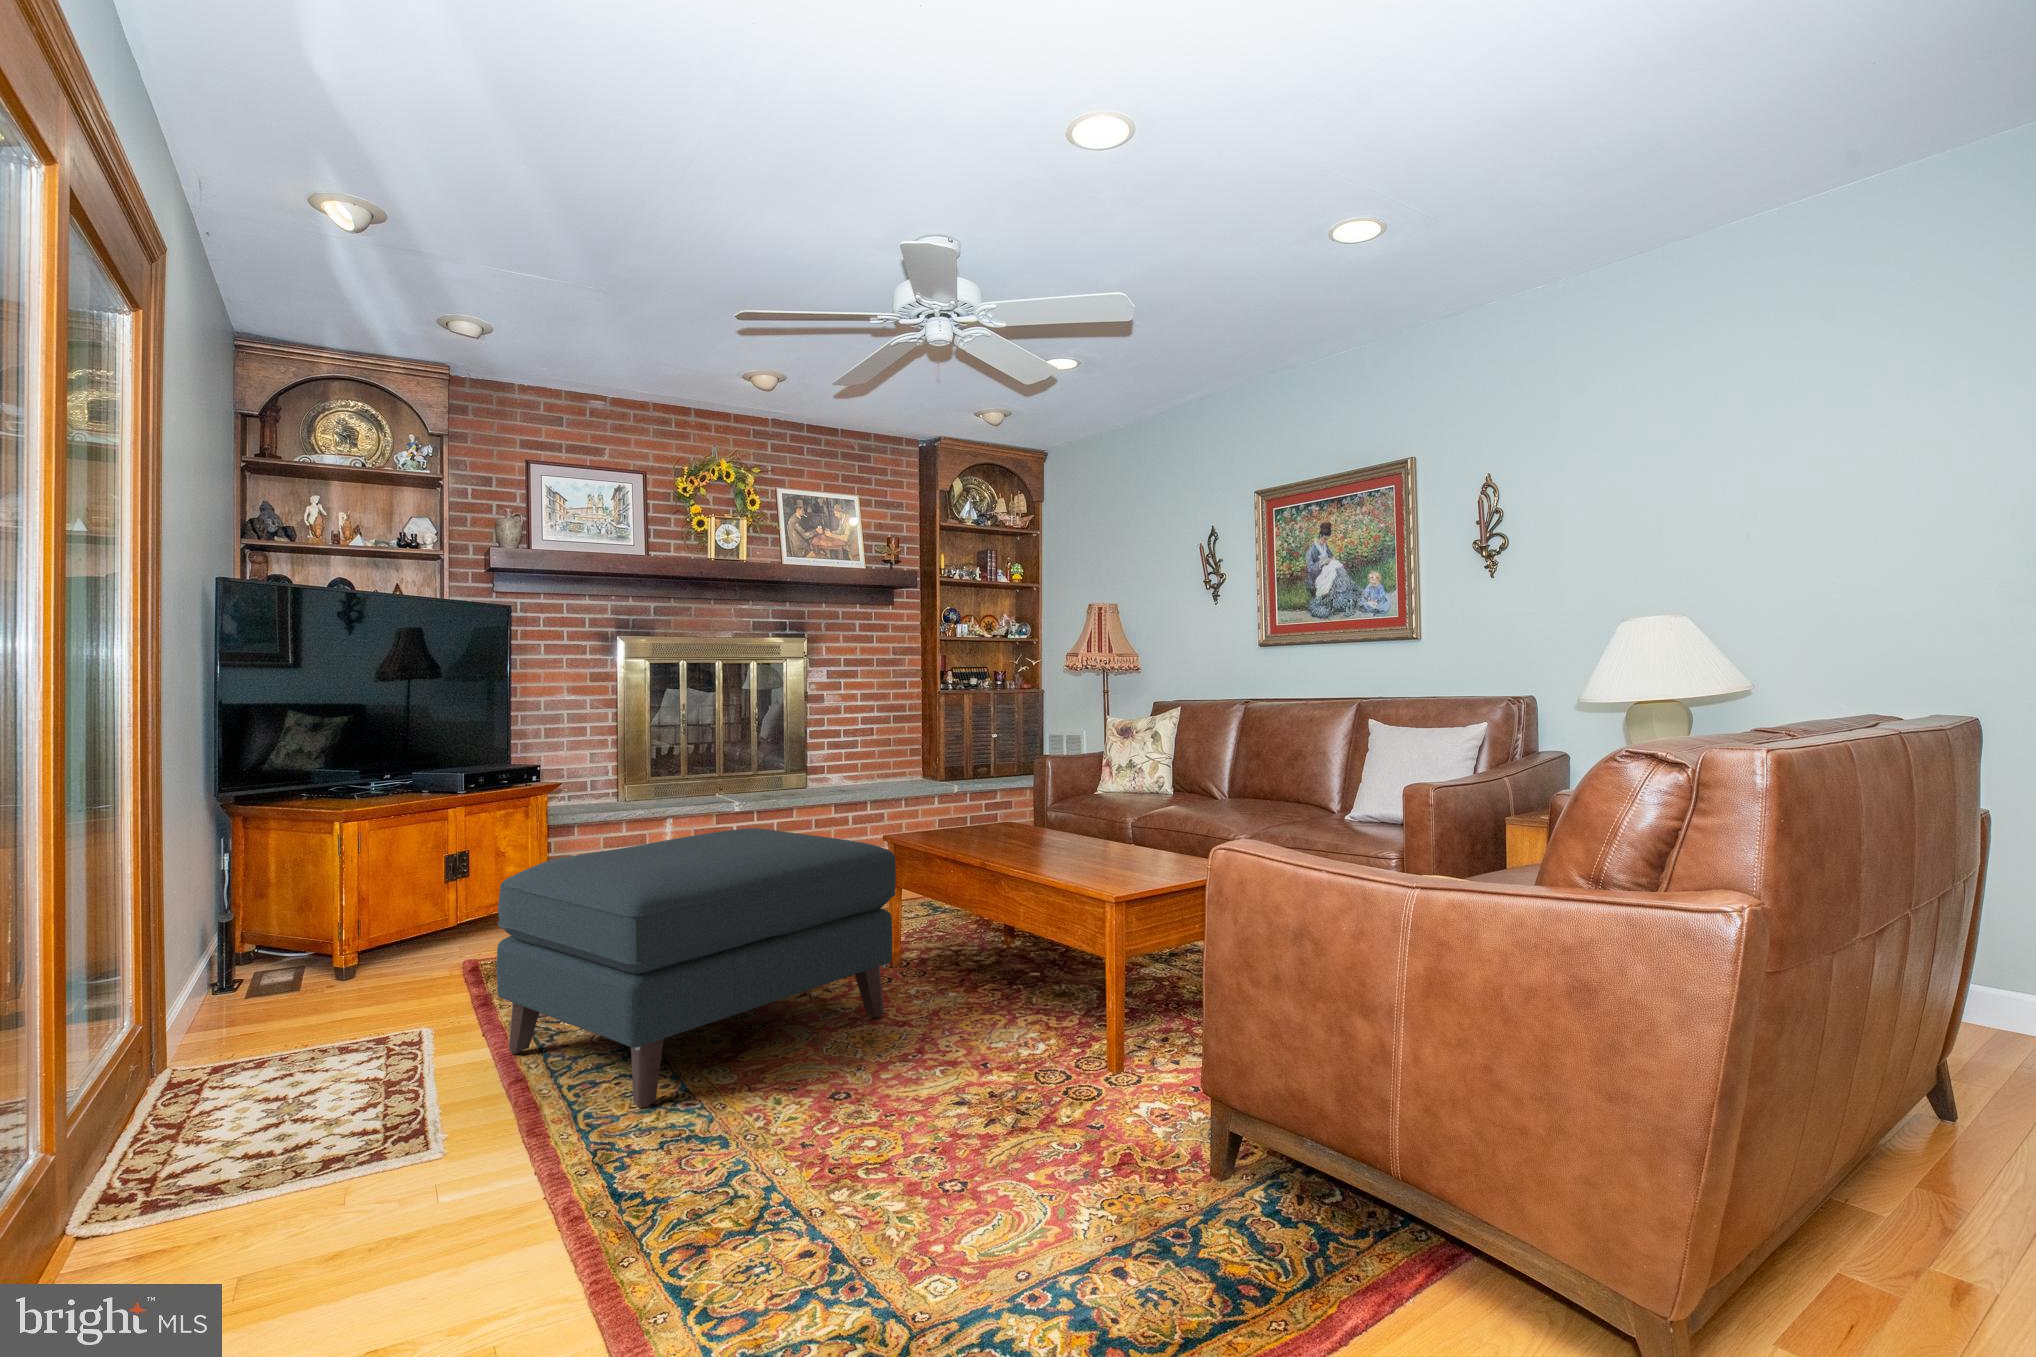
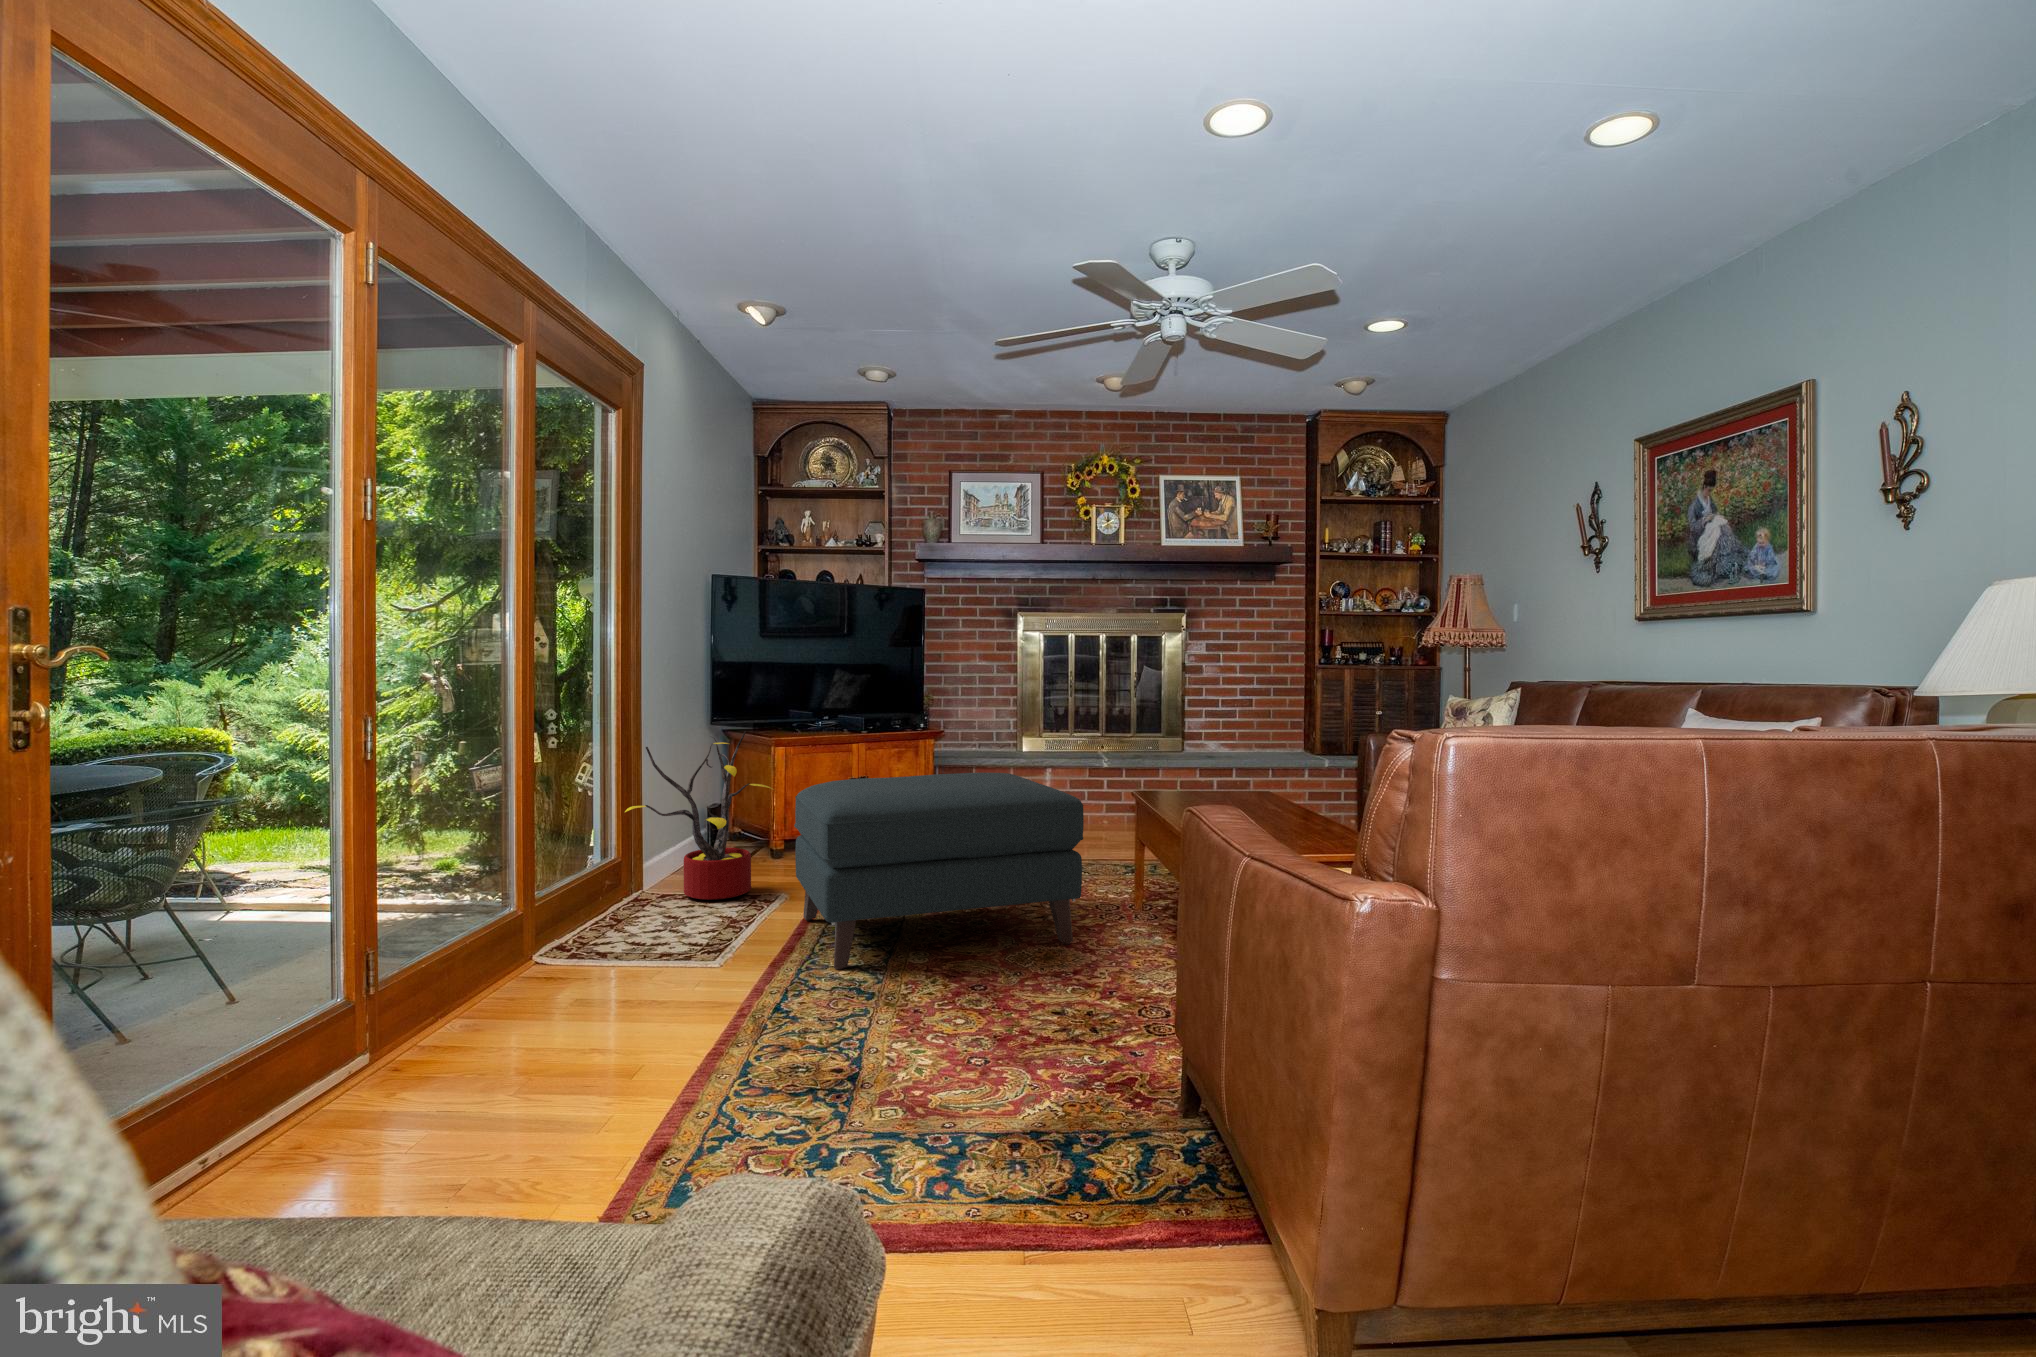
decorative plant: none [183,803,393,1057] -> present [625,731,772,900]

